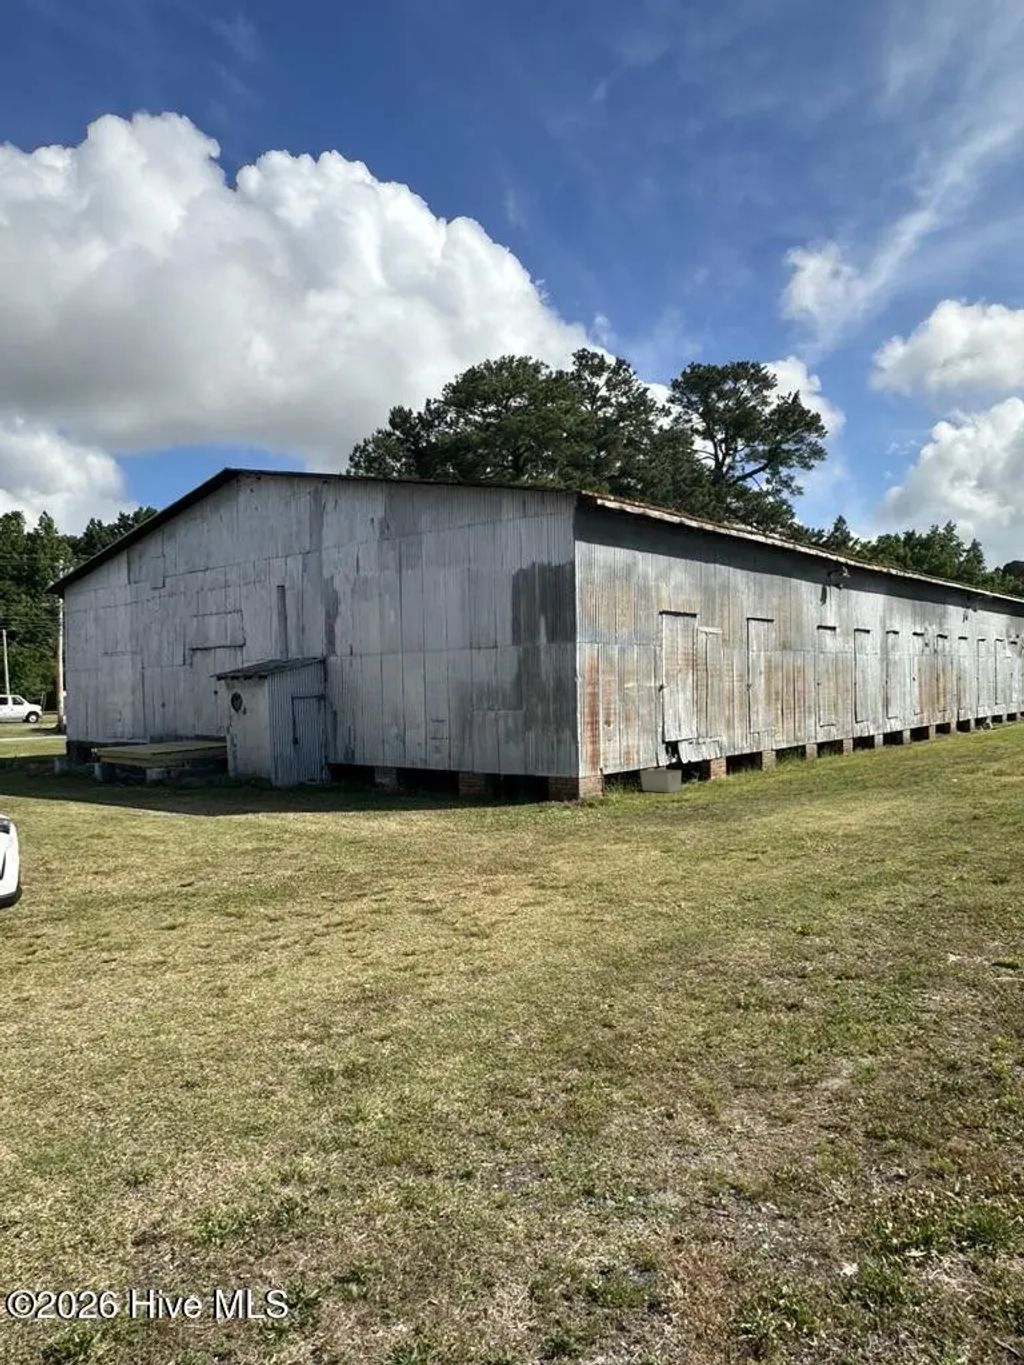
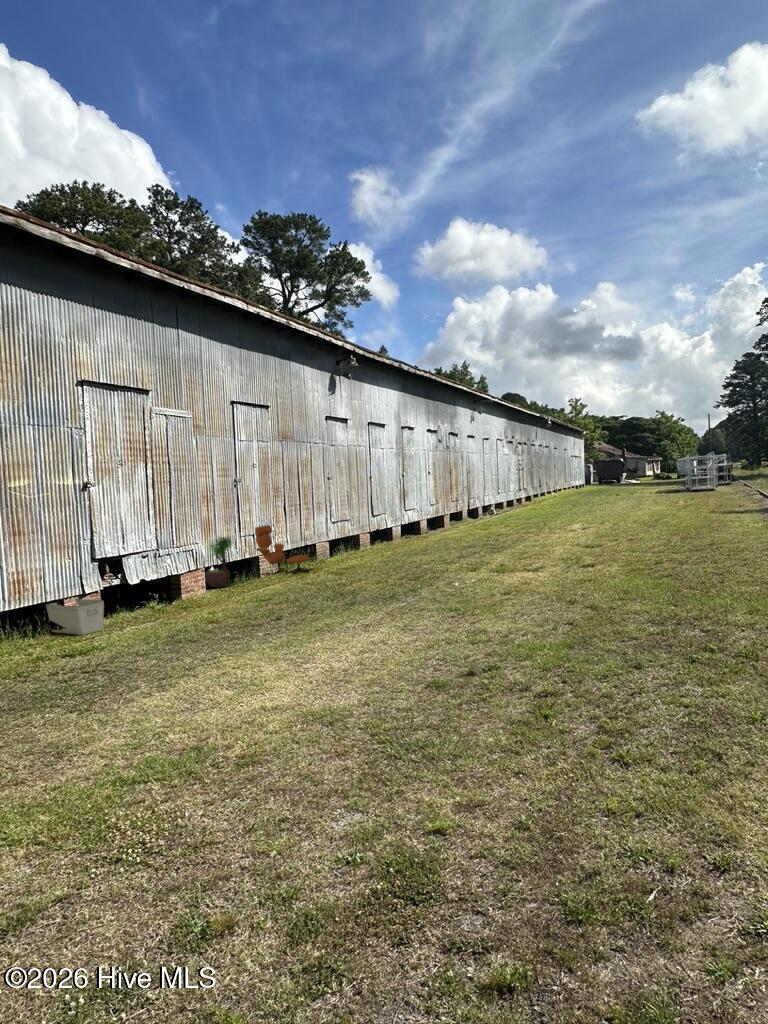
lounge chair: none [761,725,811,768] -> present [255,525,310,575]
potted tree: none [727,727,753,773] -> present [205,537,232,588]

